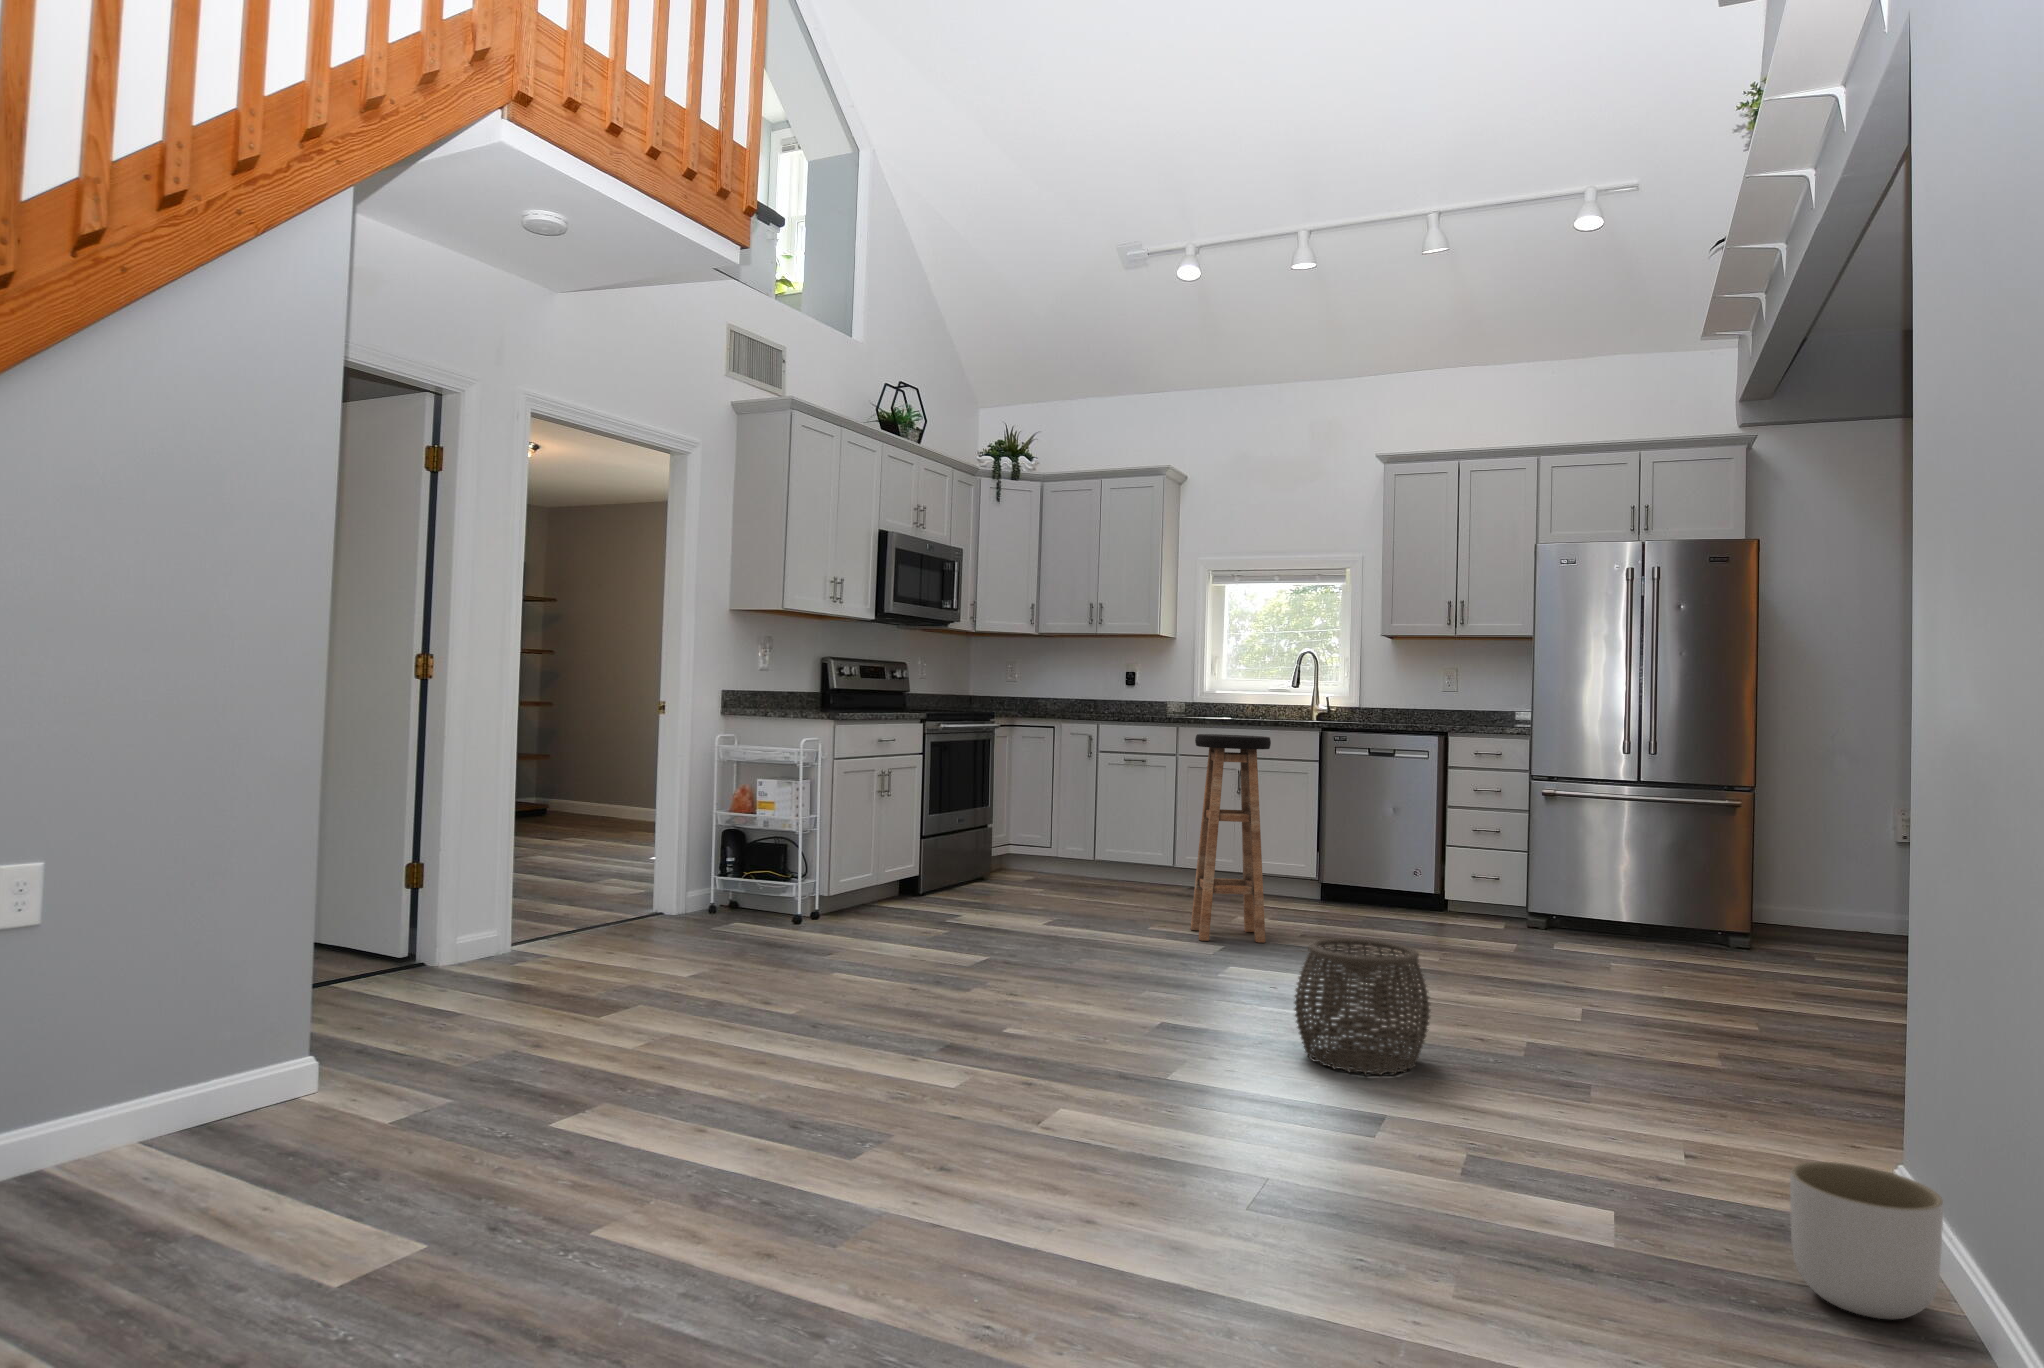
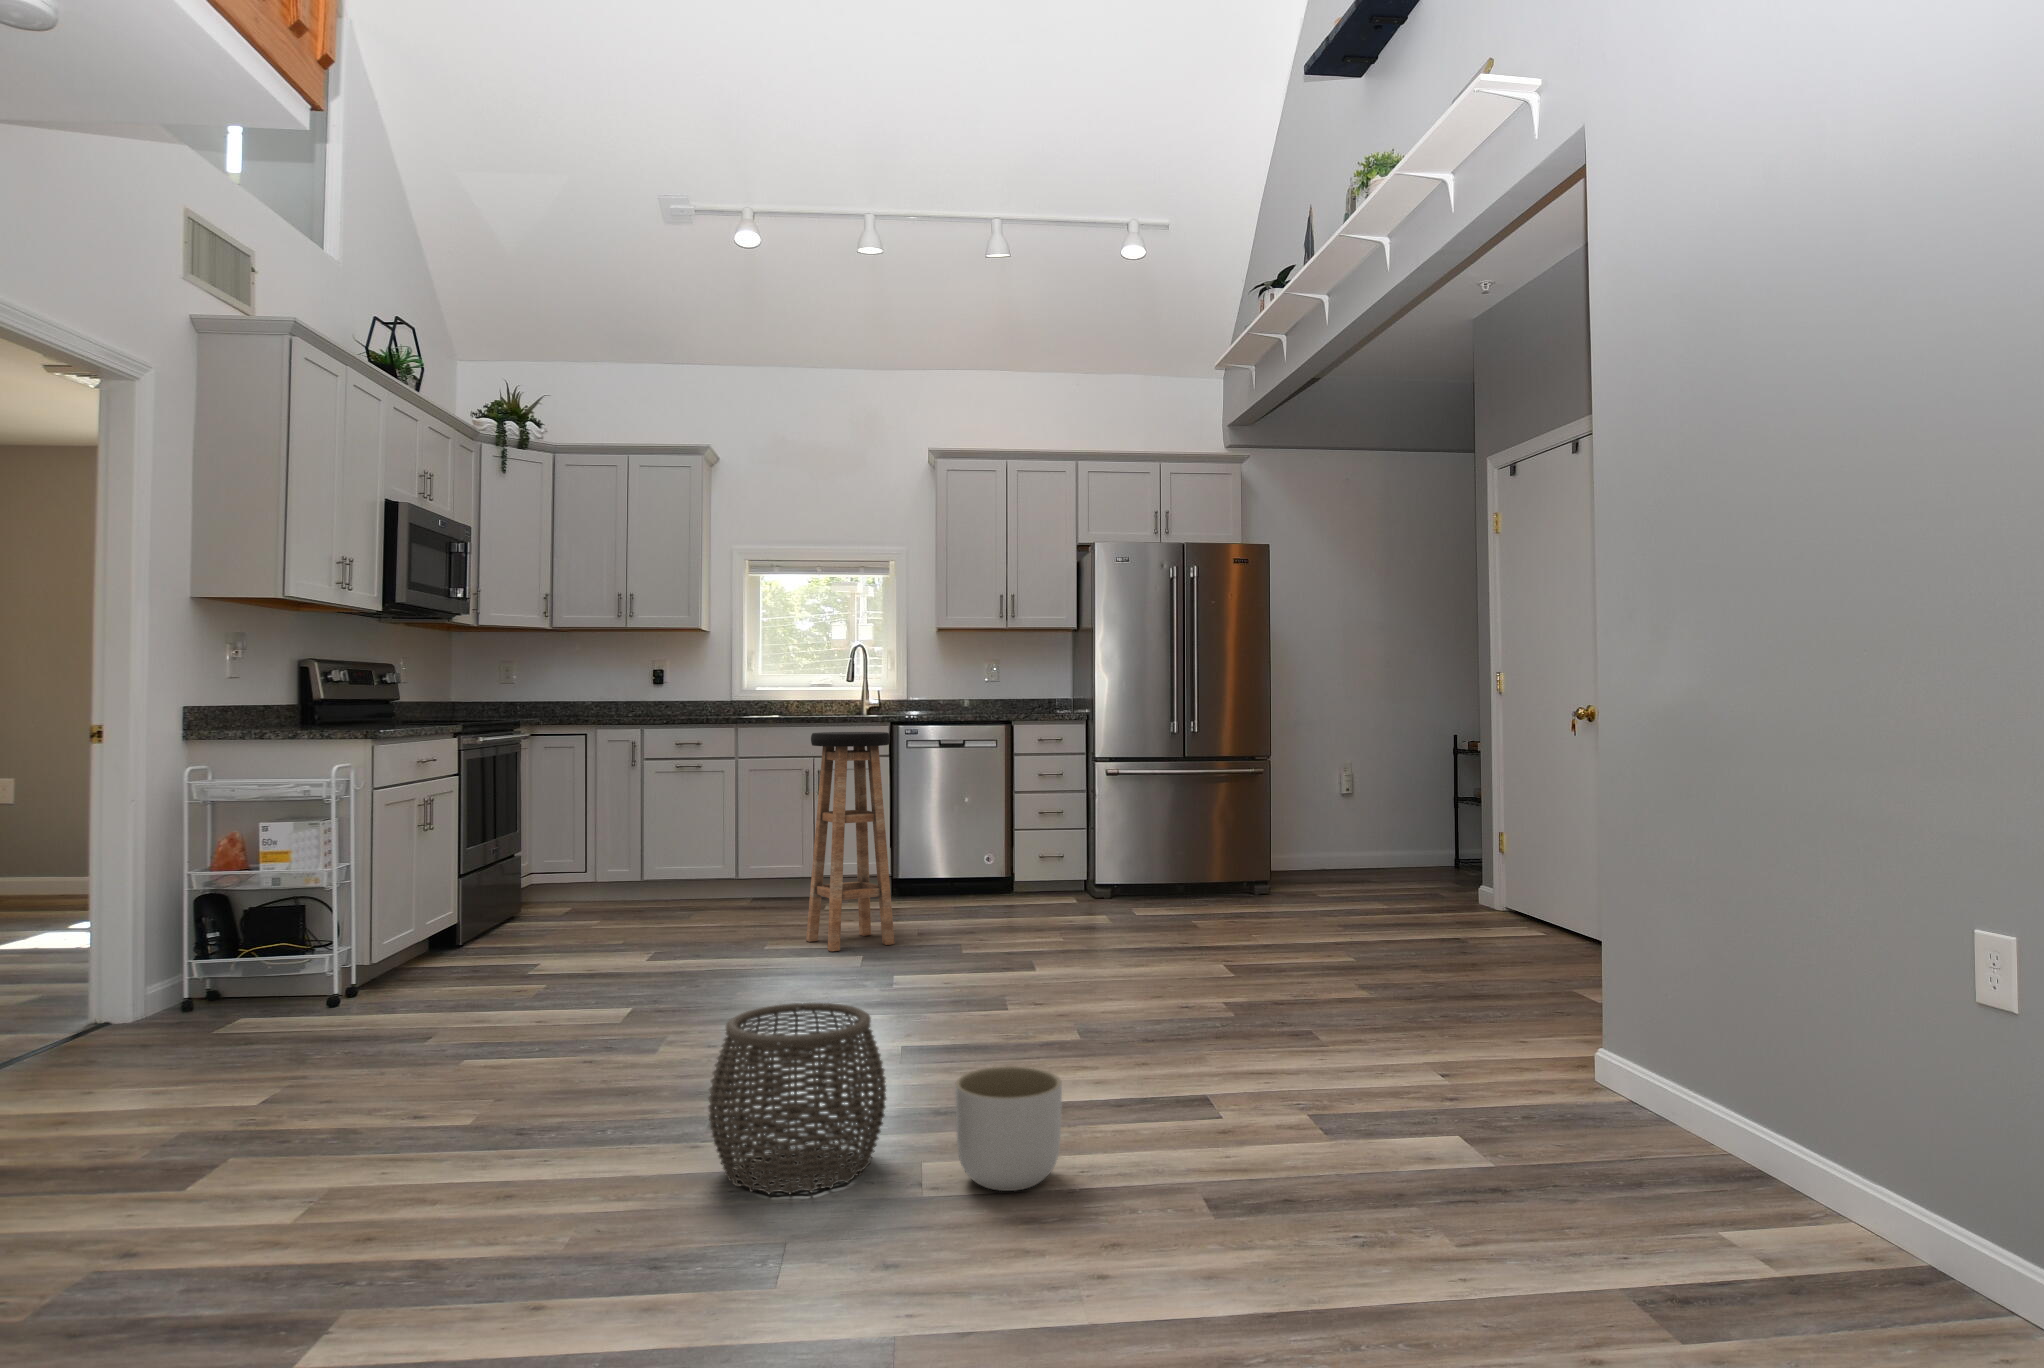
woven basket: present [1294,938,1430,1075] -> present [708,1003,886,1194]
planter: present [1790,1162,1943,1319] -> present [955,1066,1062,1191]

